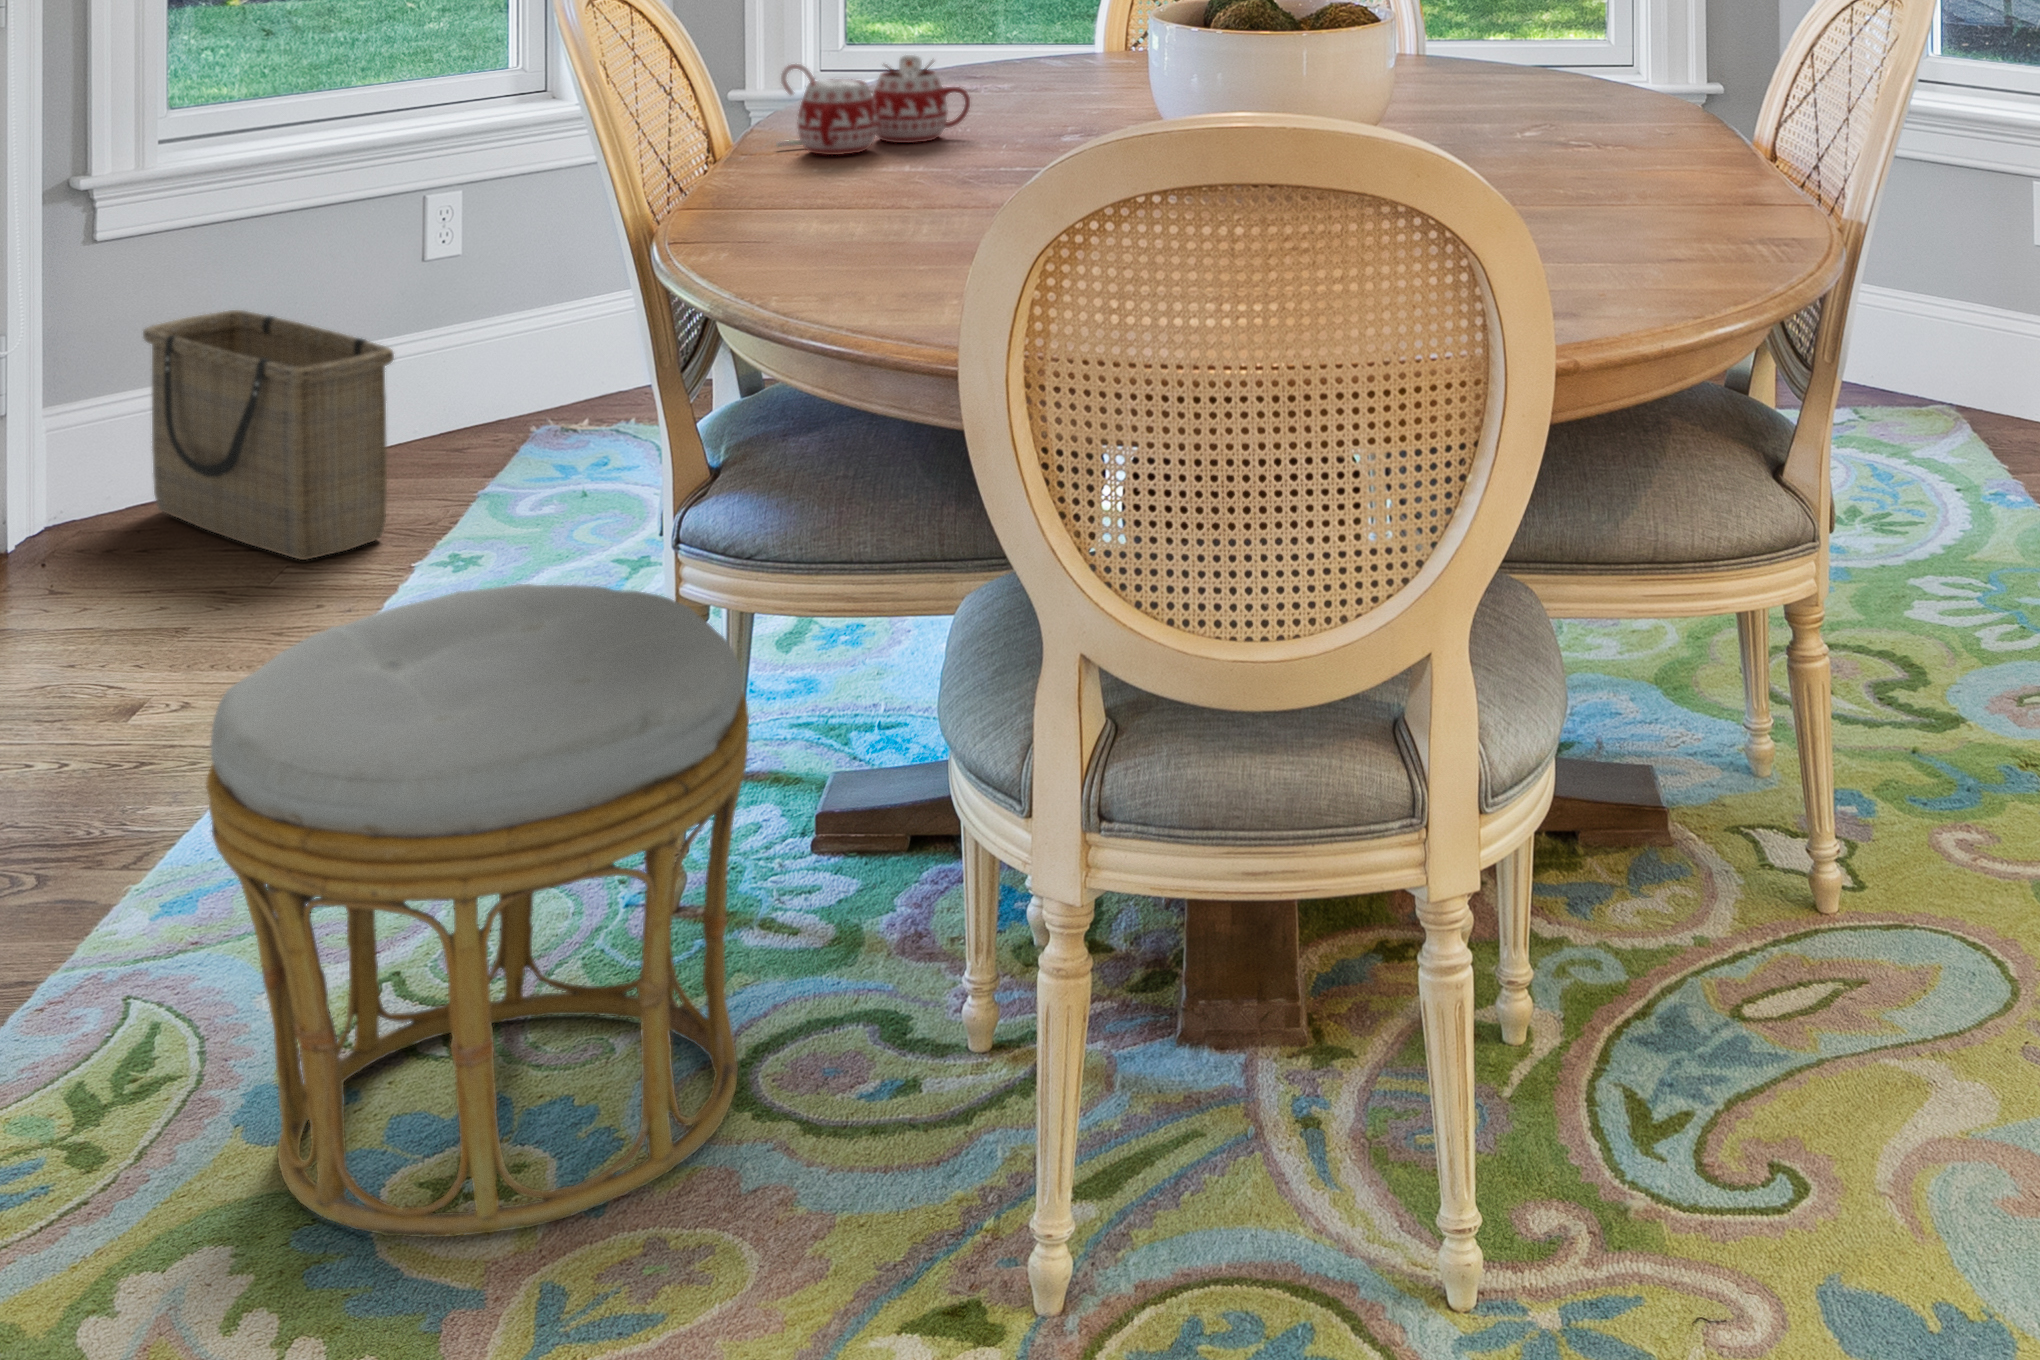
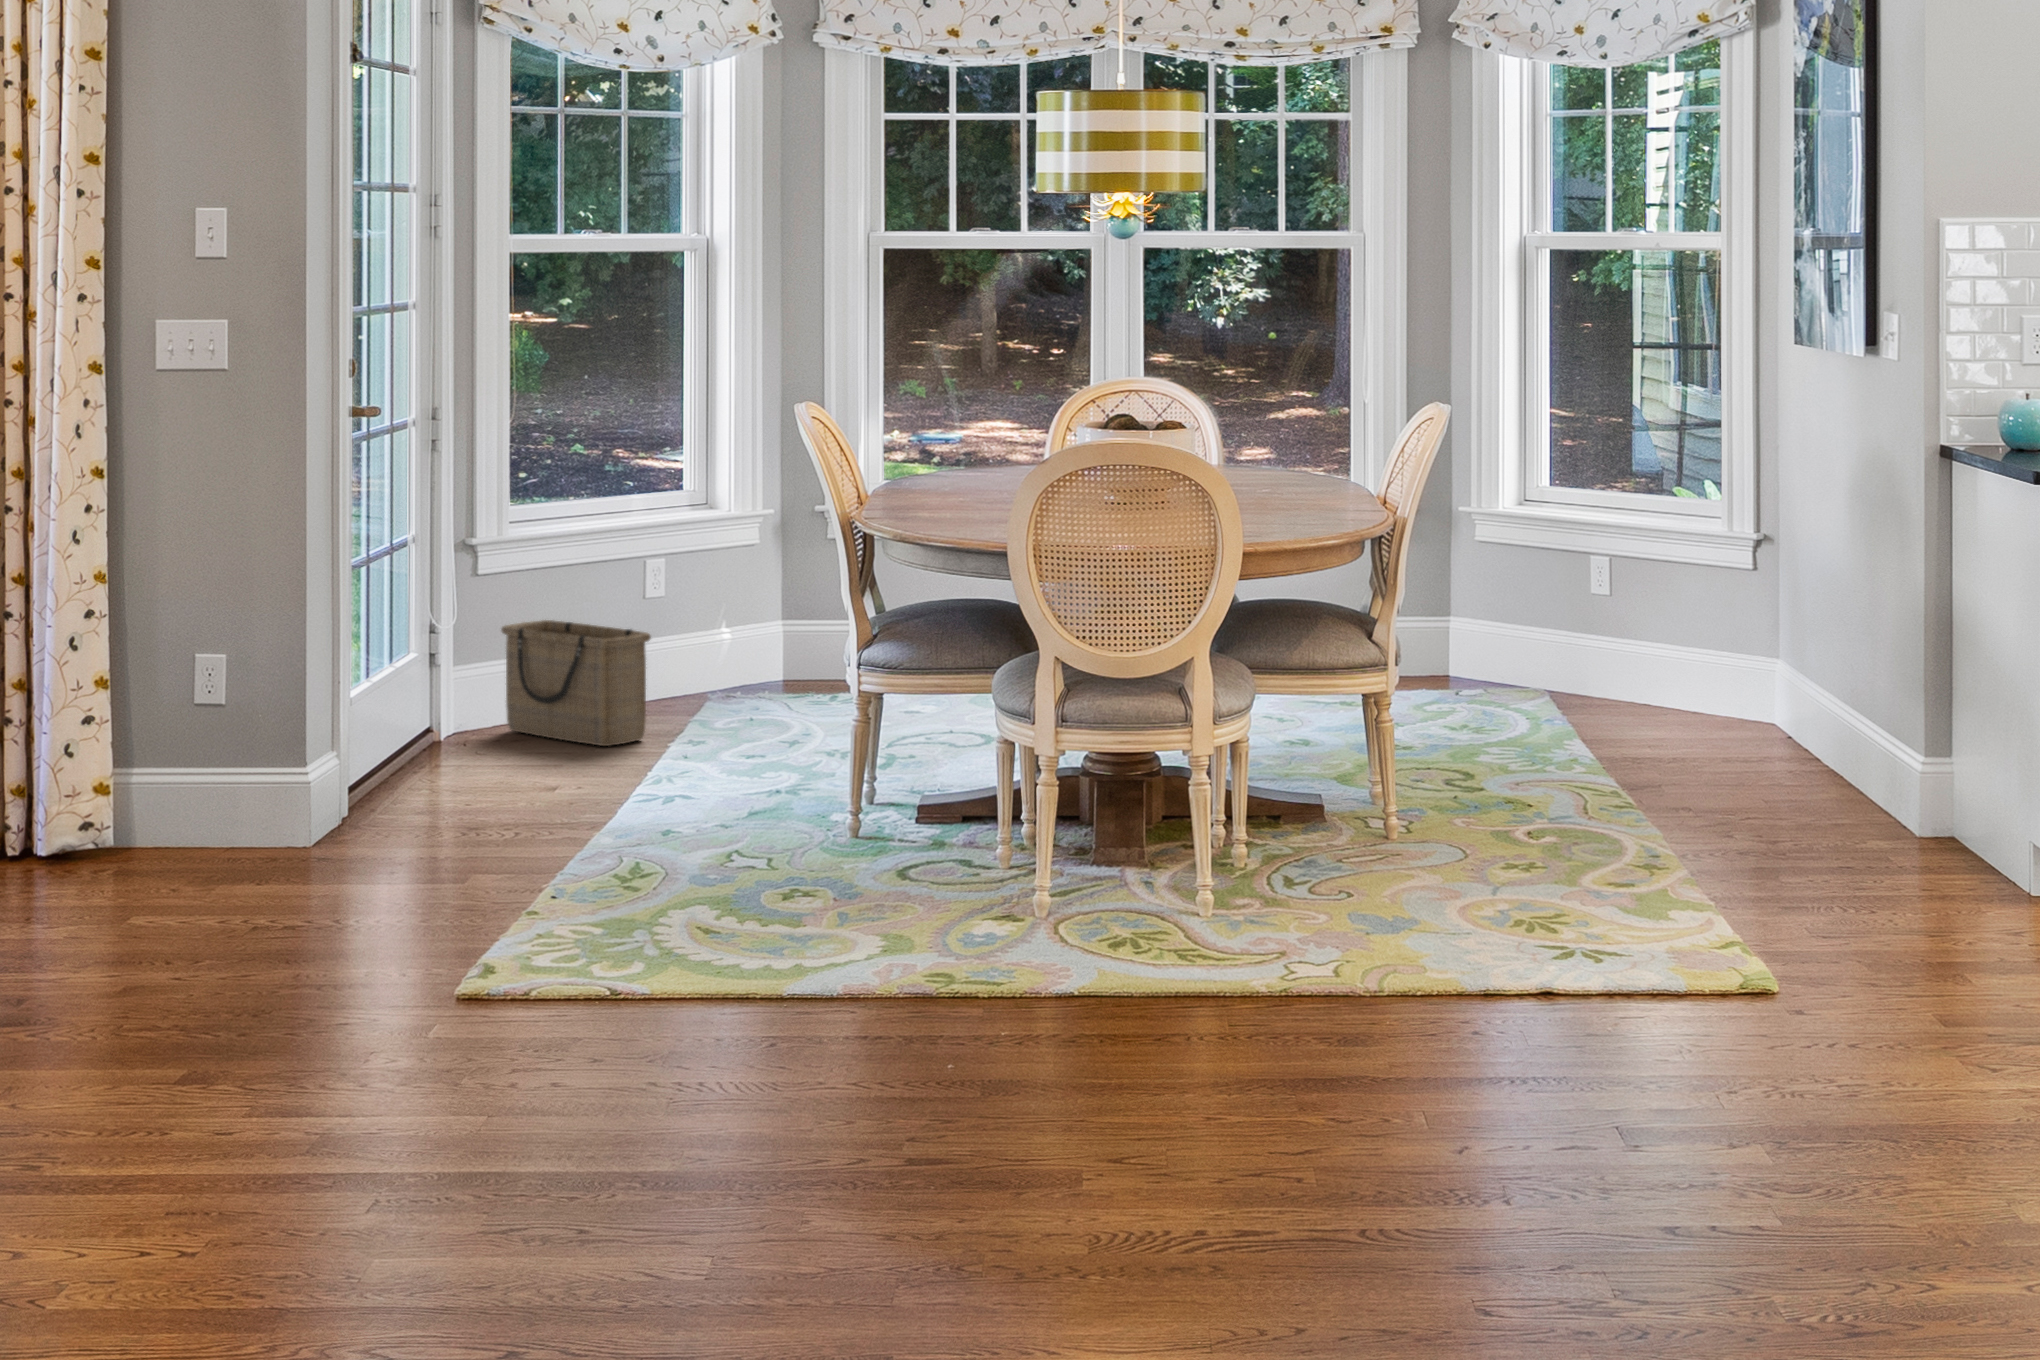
mug: present [776,55,970,155] -> none [892,452,987,497]
ottoman: present [206,584,749,1237] -> none [686,671,908,904]

